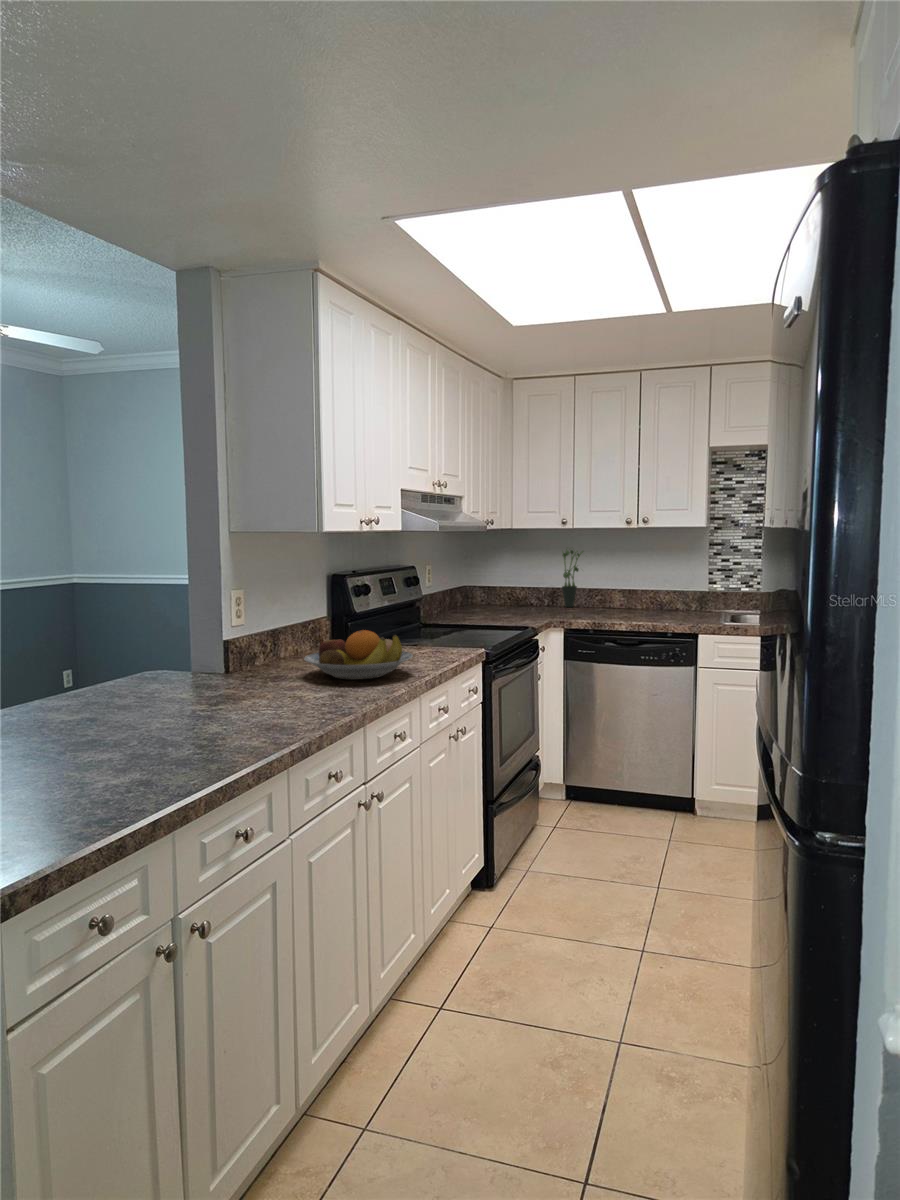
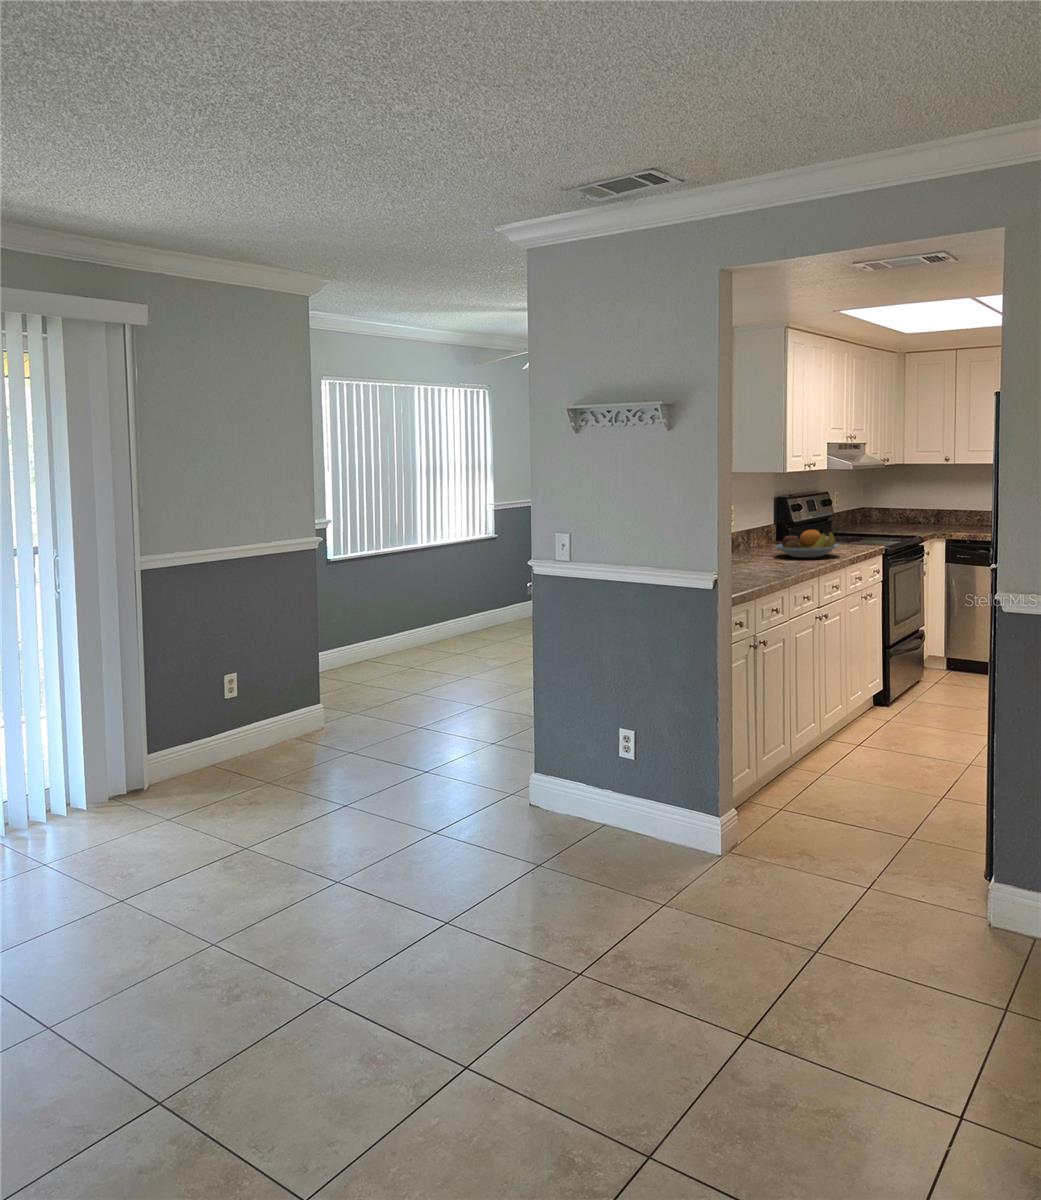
potted plant: present [562,550,583,607] -> none [946,476,970,524]

